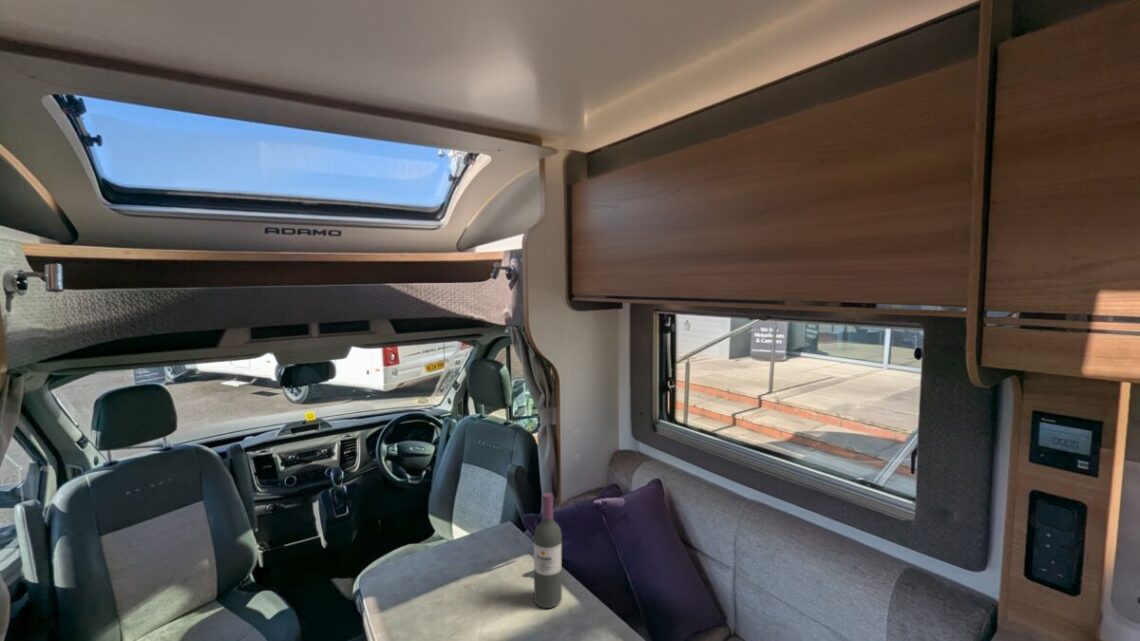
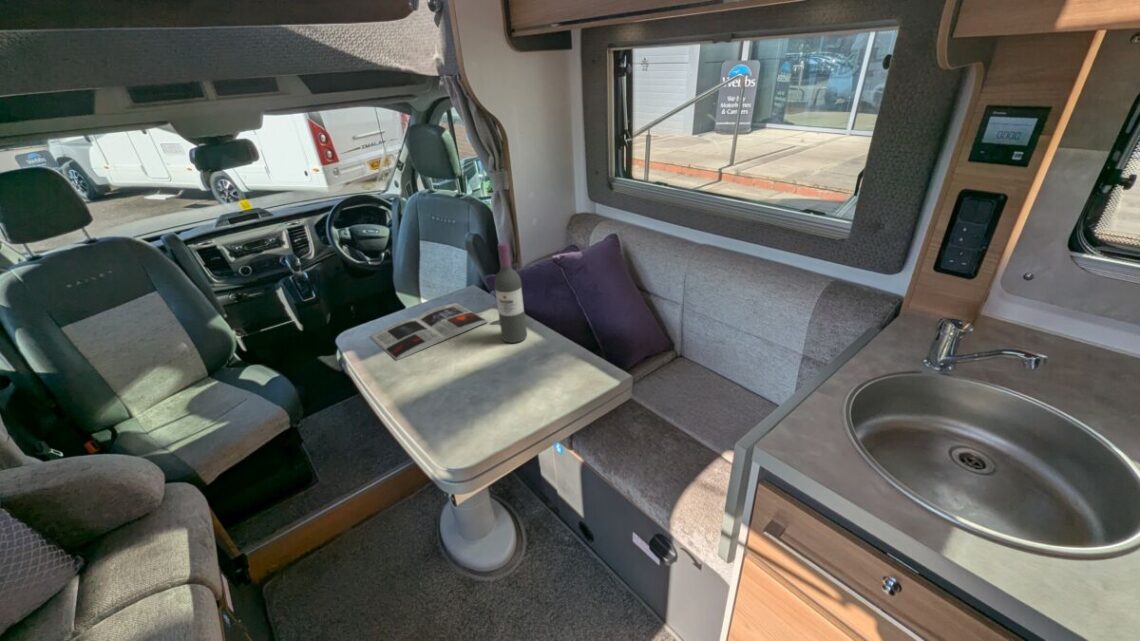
magazine: none [394,545,521,618] -> present [370,303,488,360]

